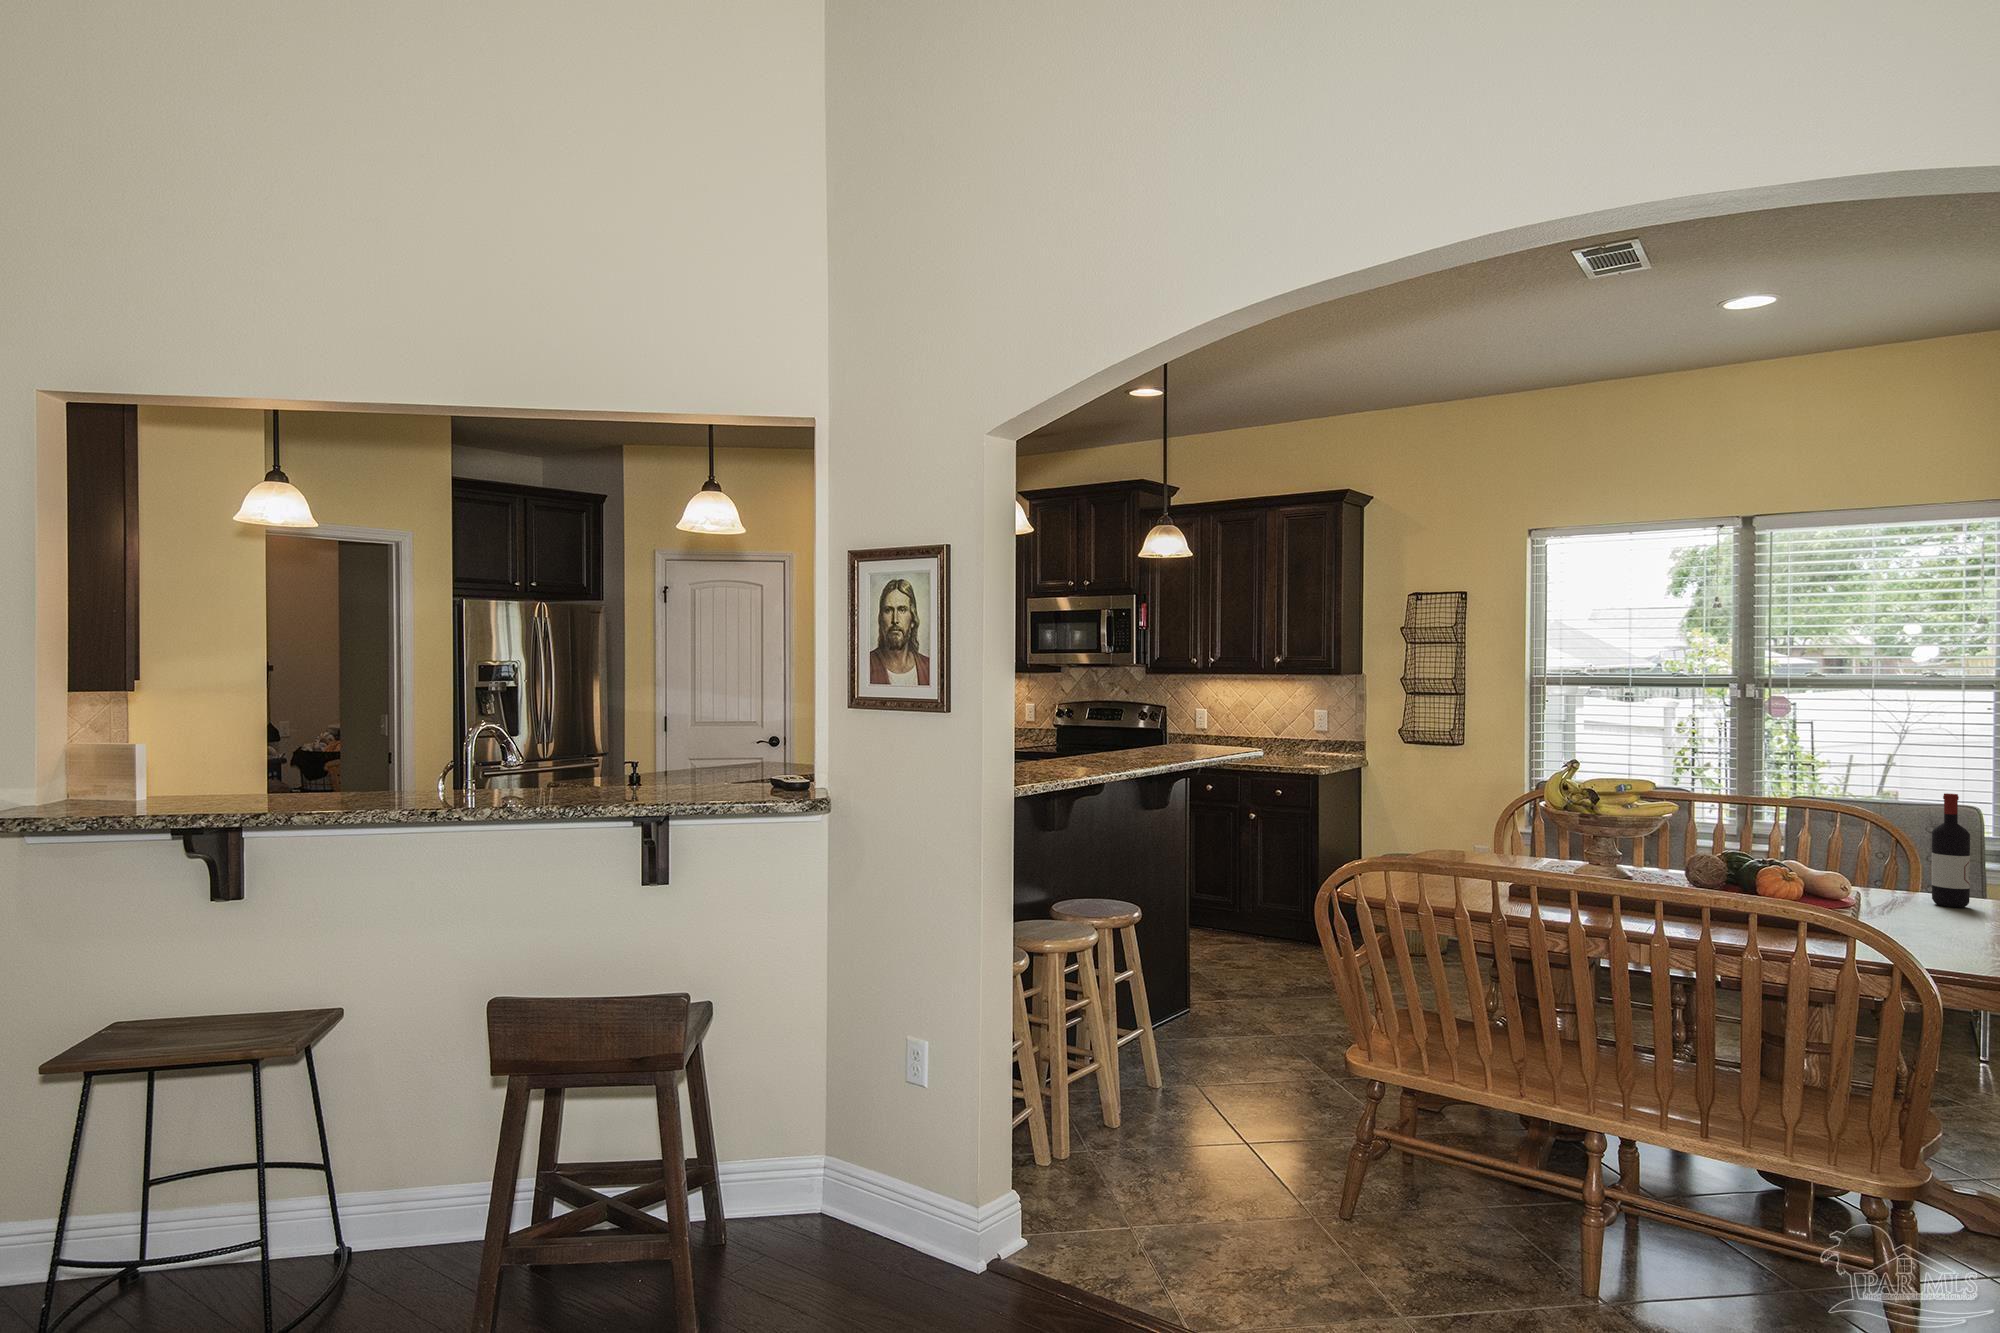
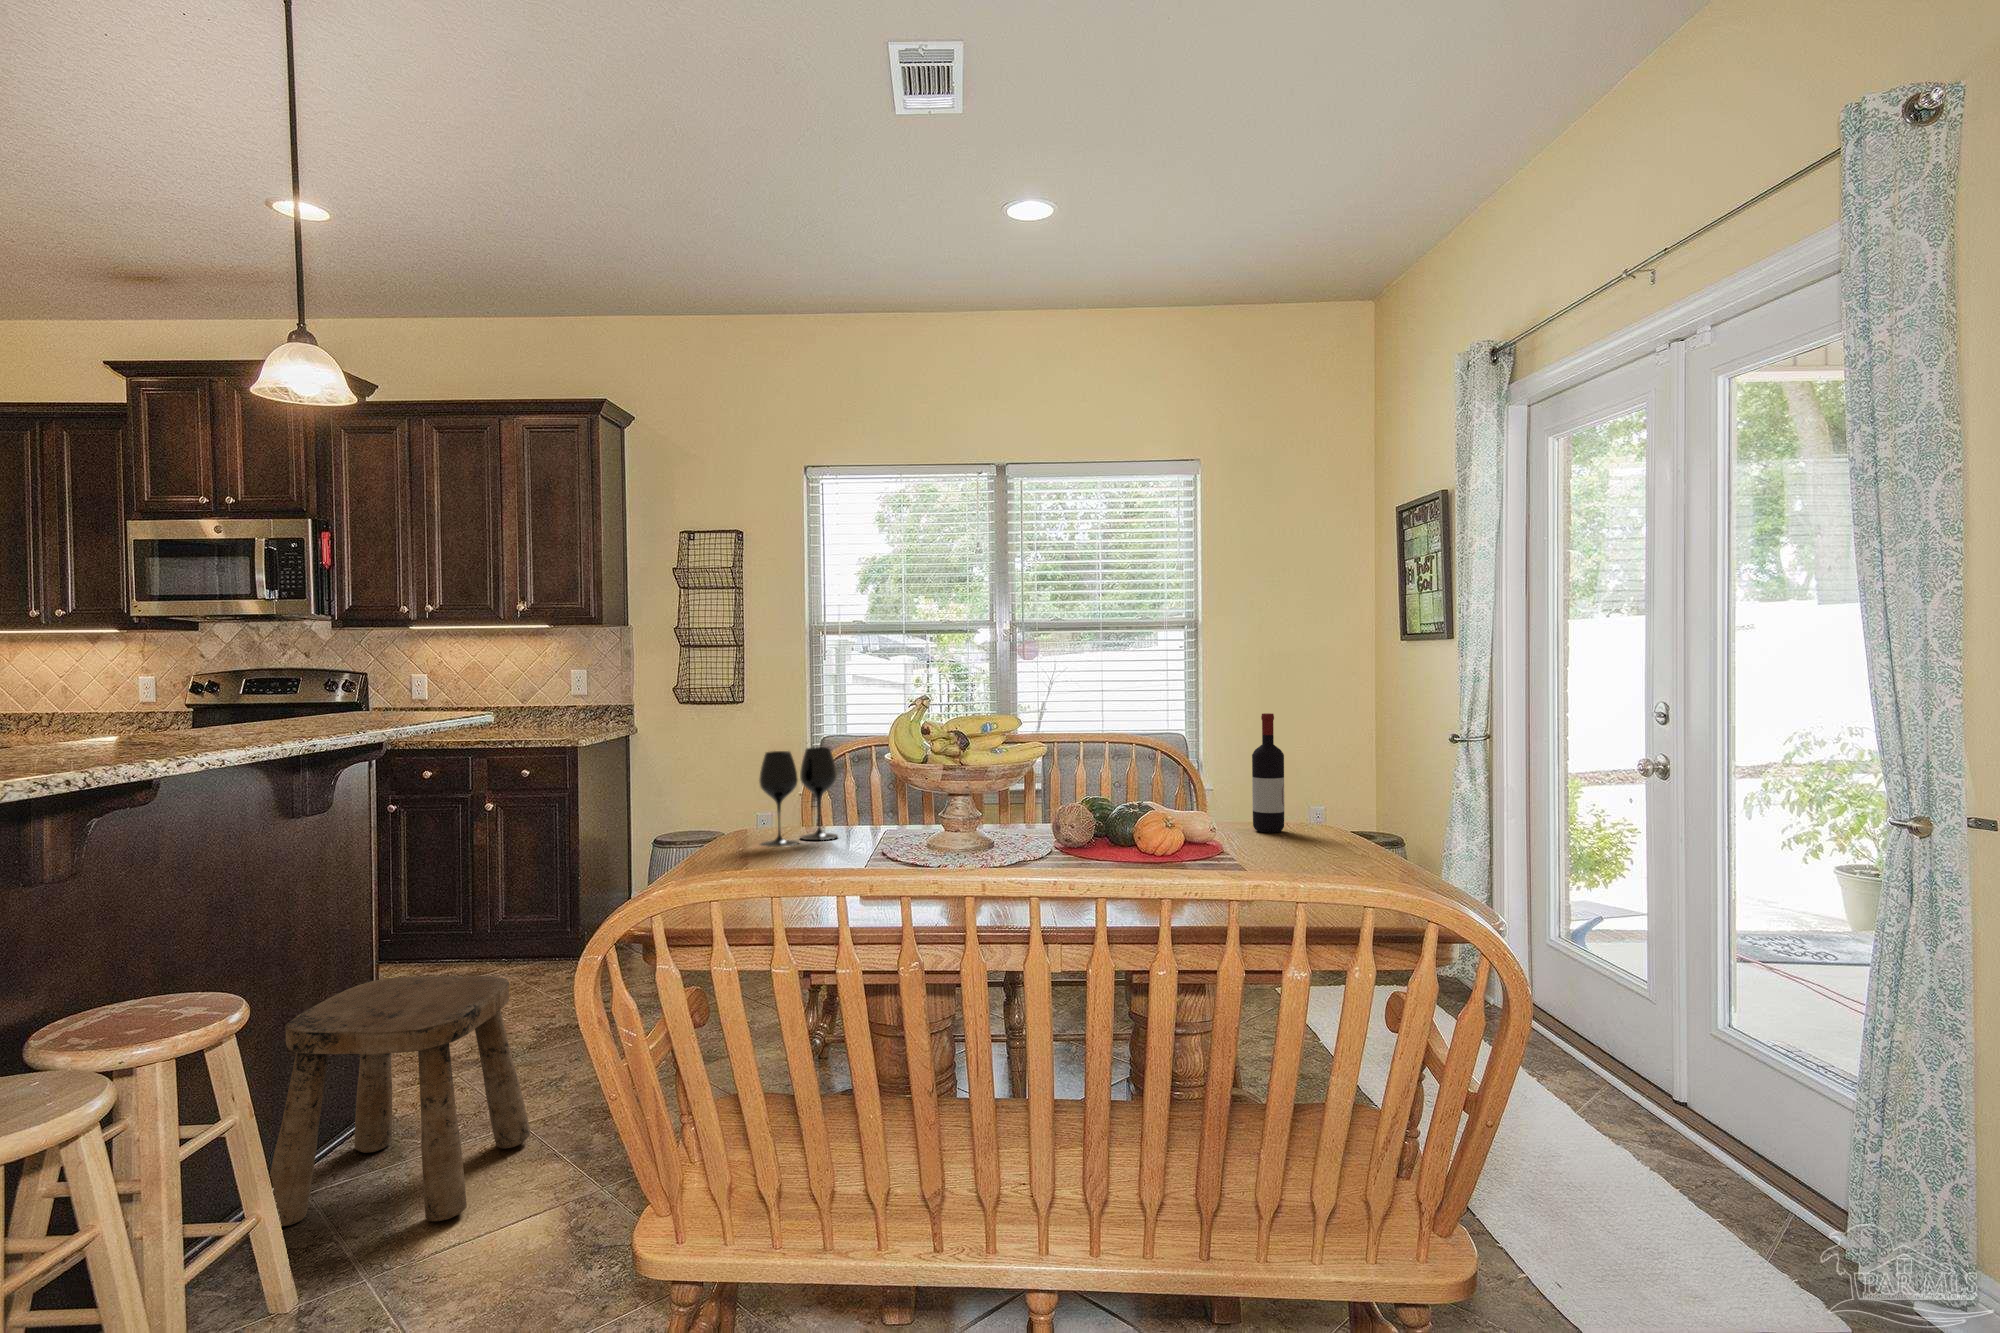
wine glass: none [1448,791,1513,863] -> present [759,747,838,847]
stool: none [1129,921,1282,1077] -> present [270,976,530,1226]

